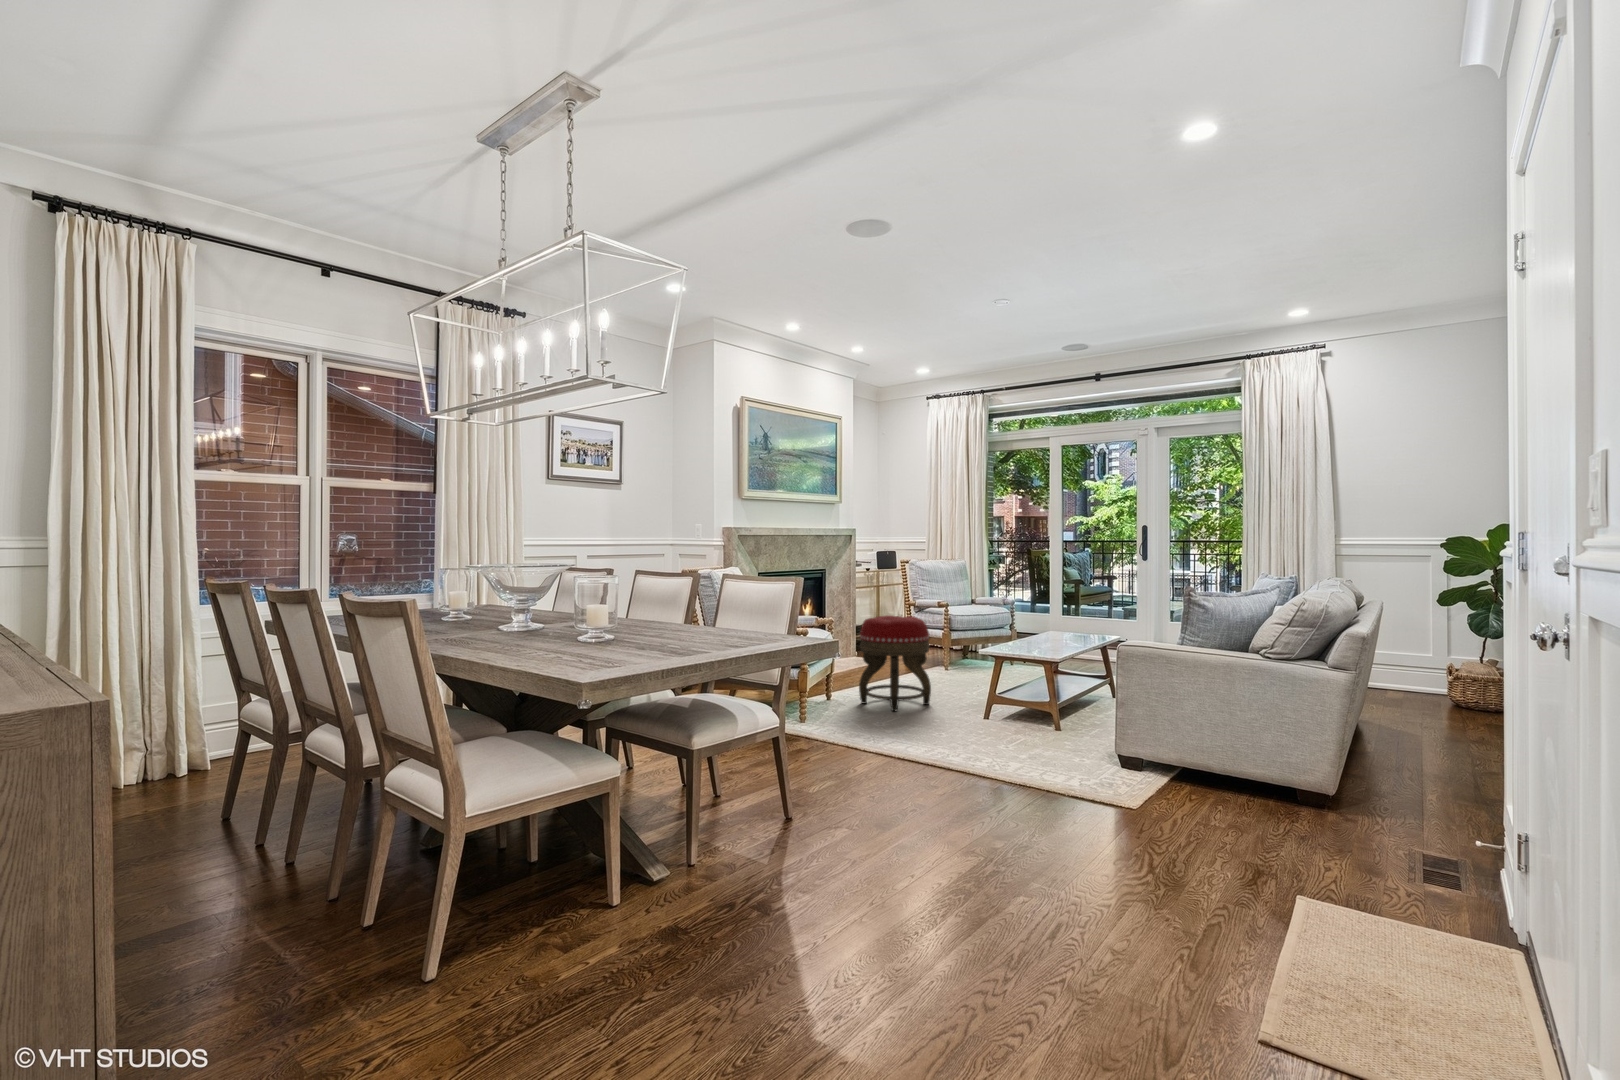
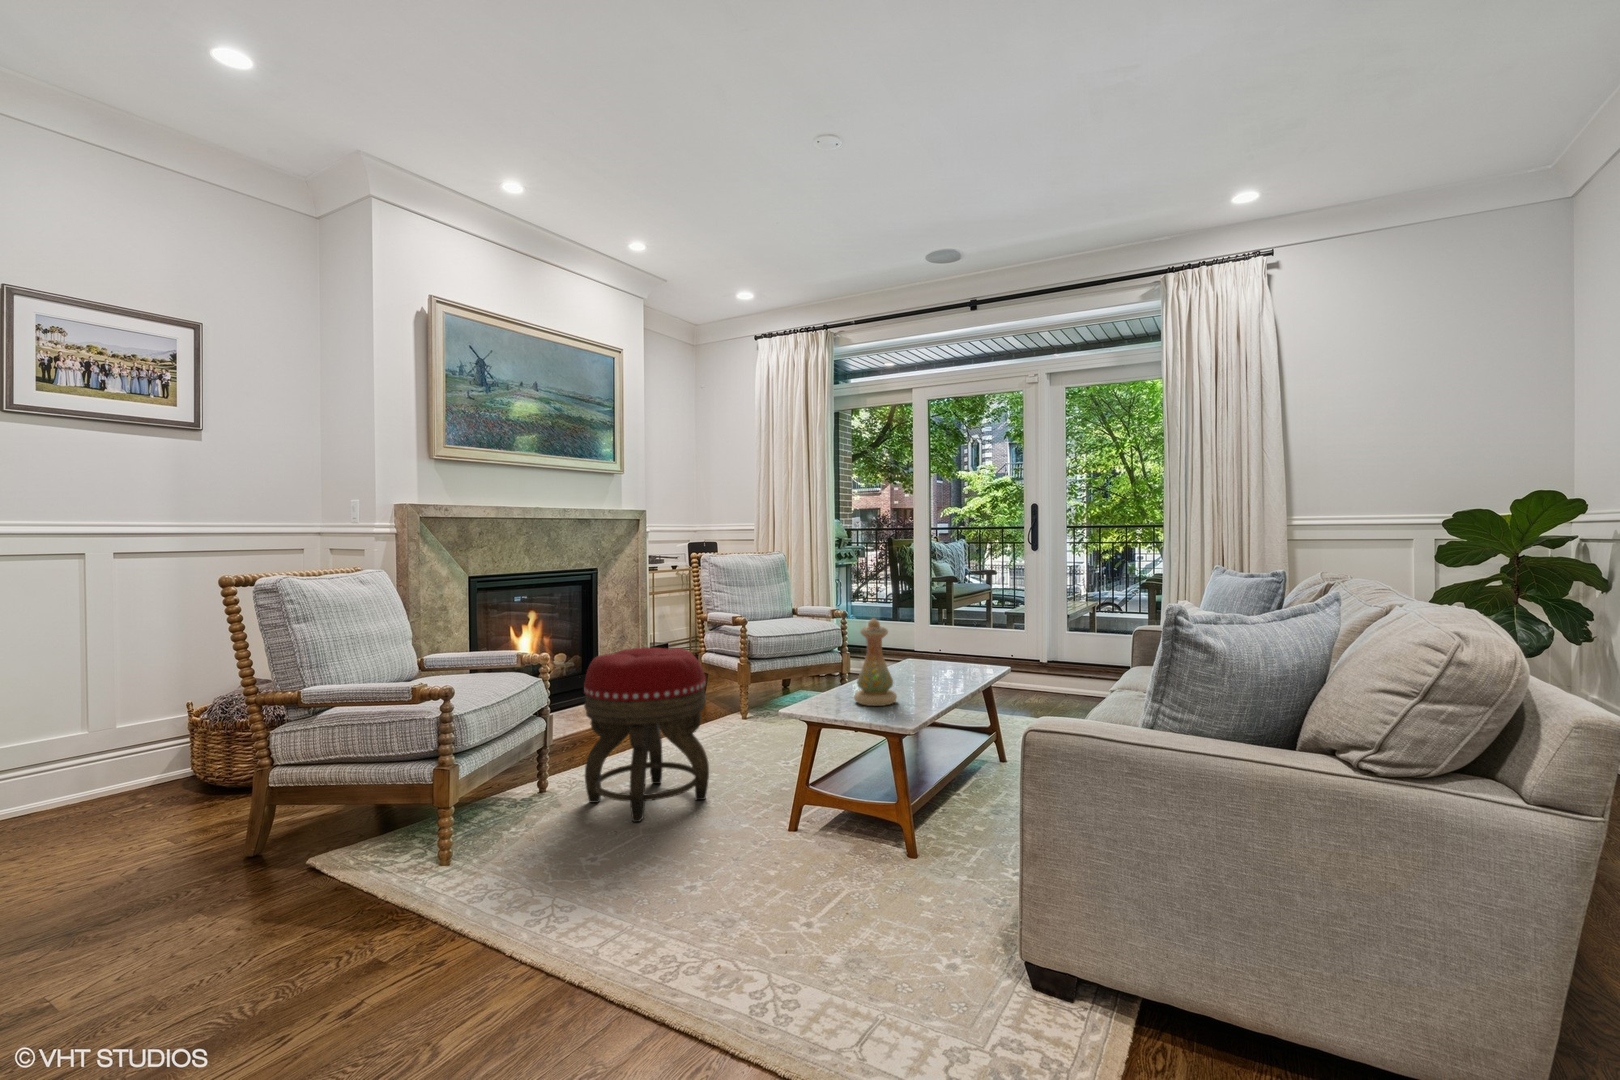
vase: none [1021,599,1047,651] -> present [854,618,897,706]

